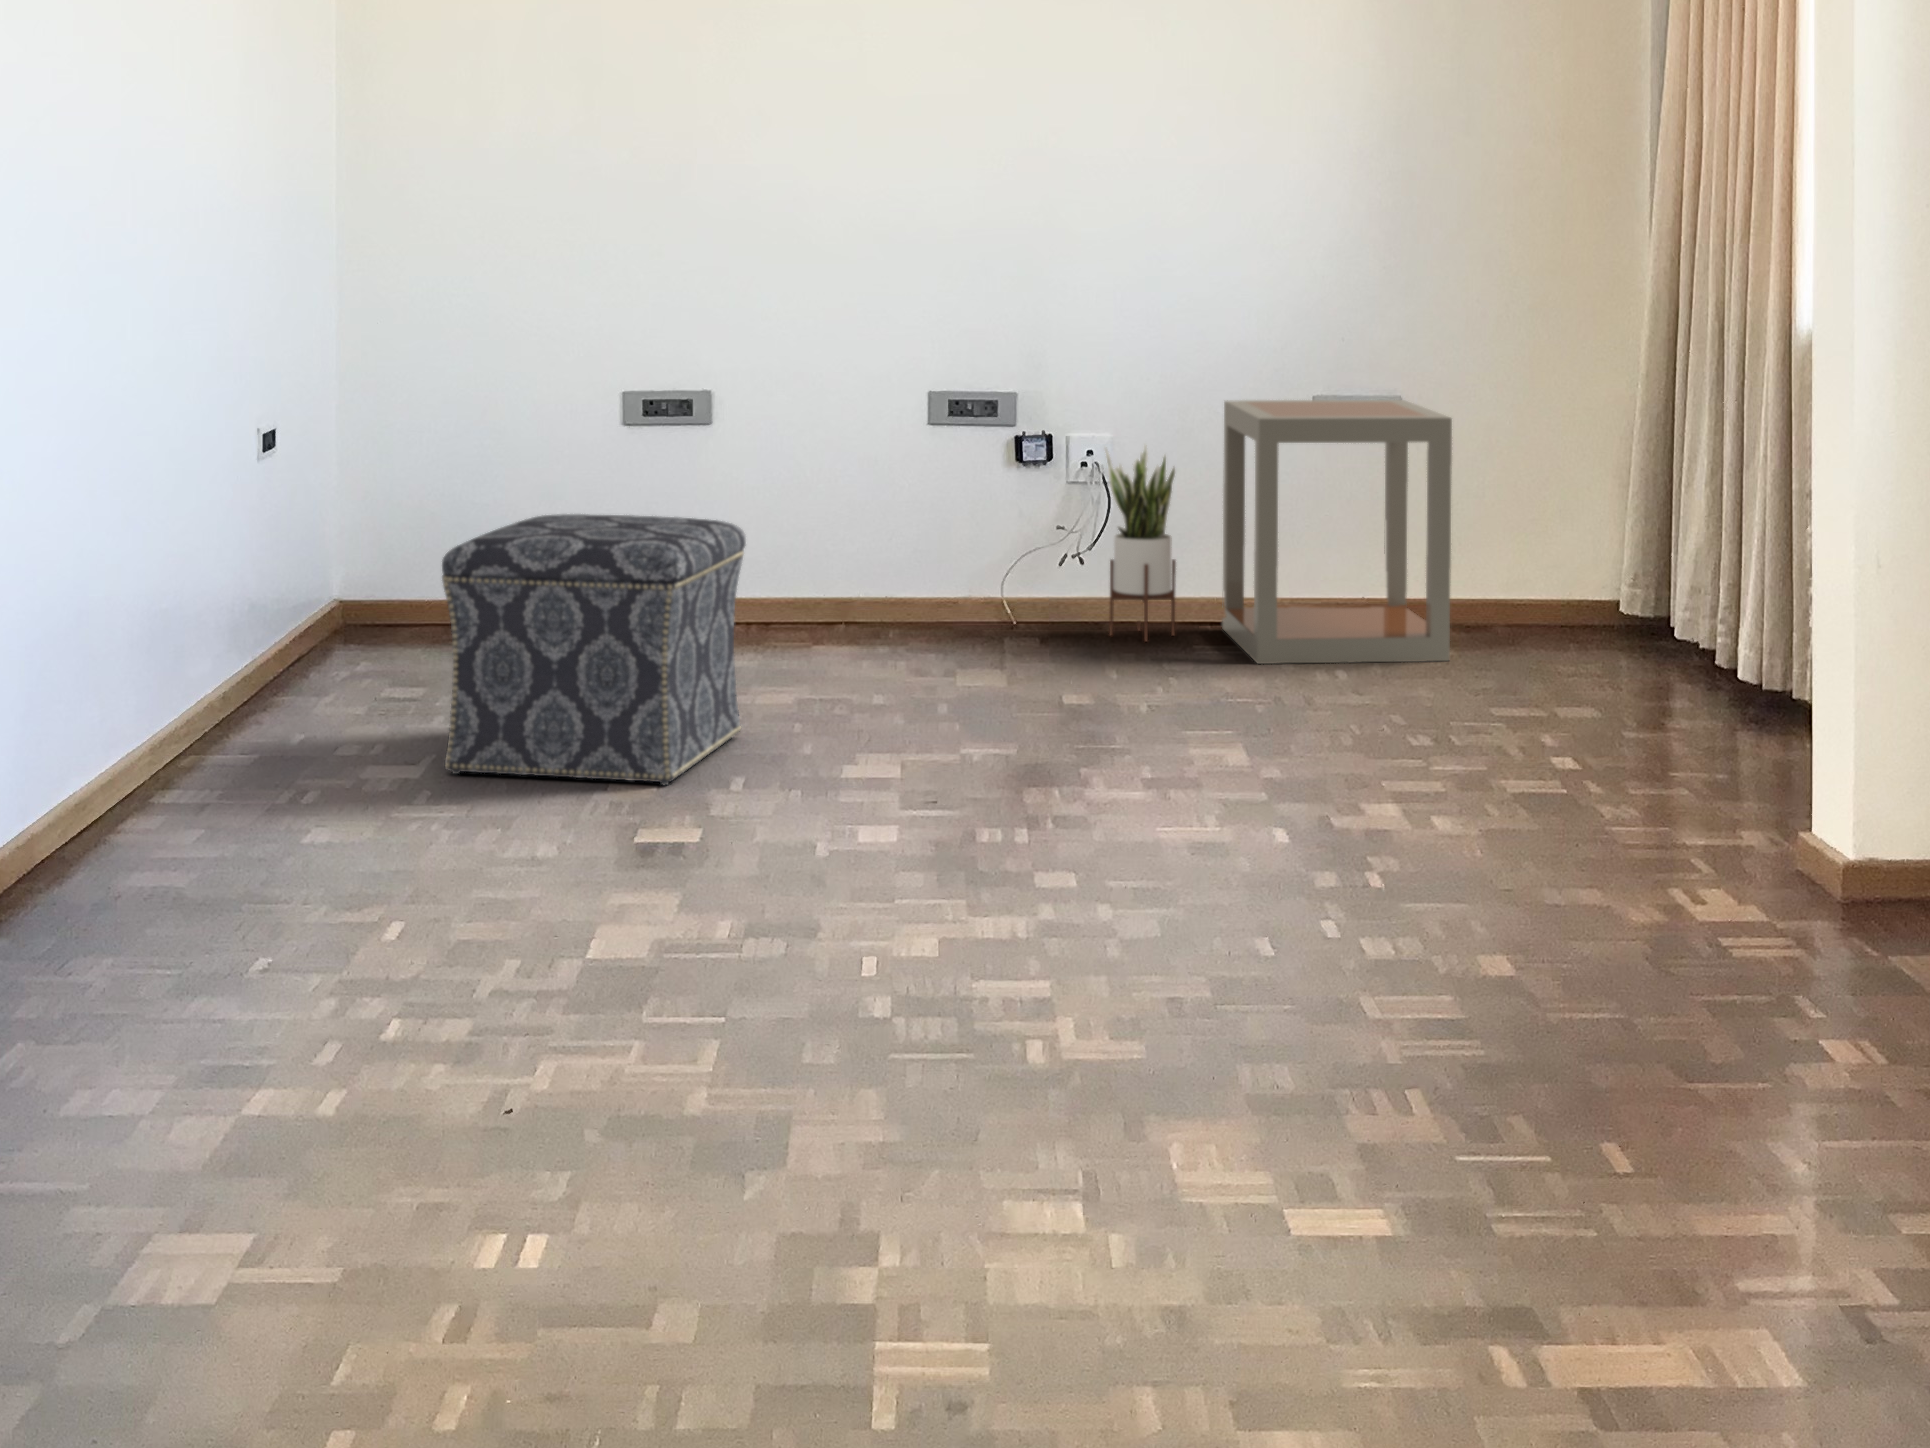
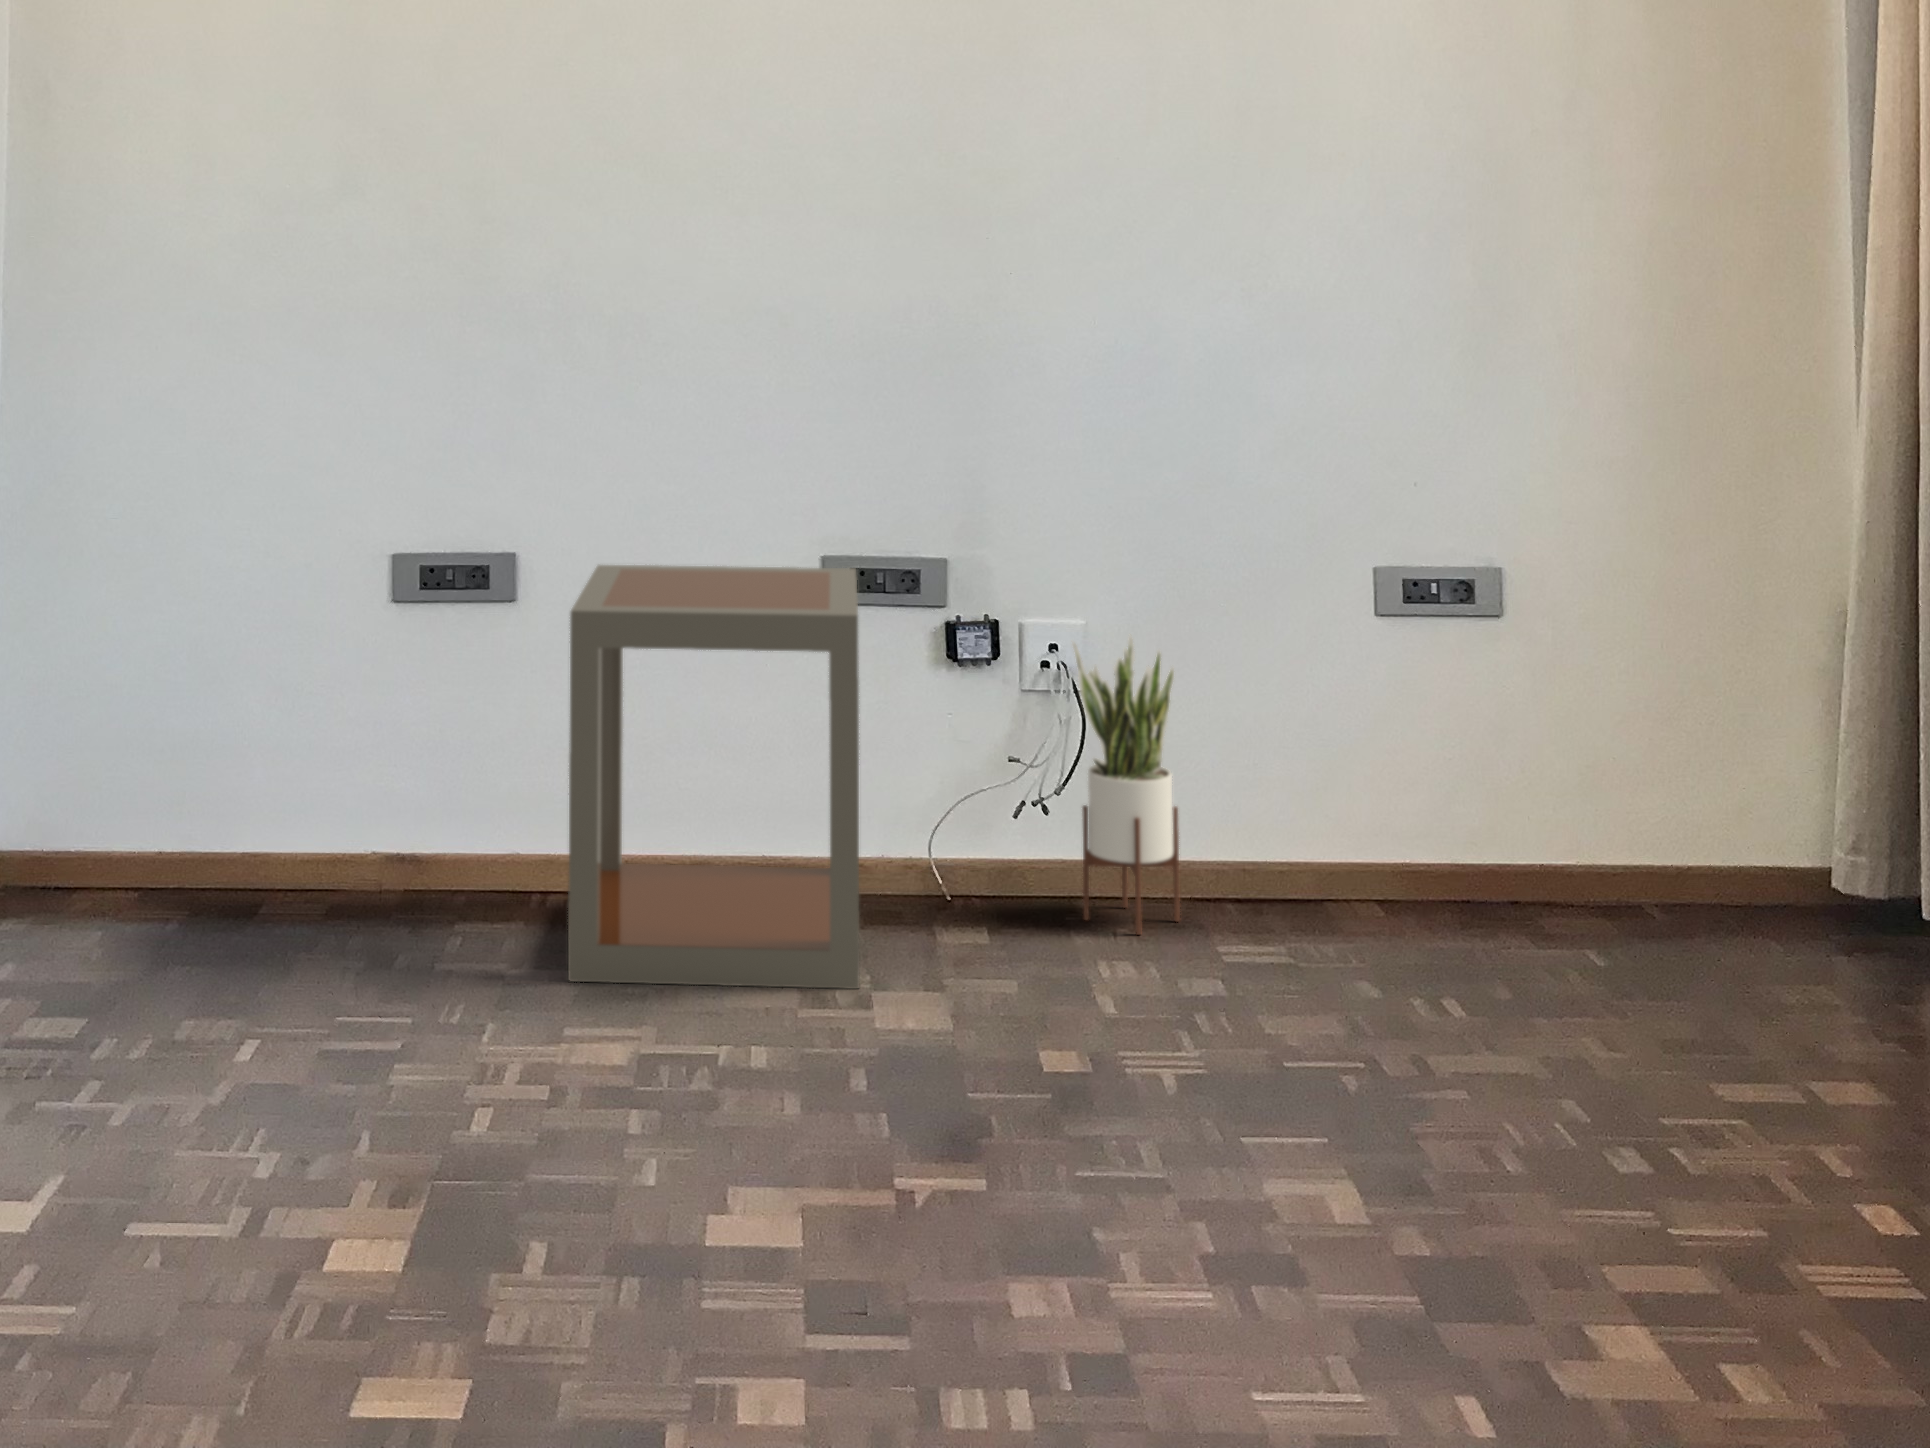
side table: present [1222,400,1452,664] -> present [568,565,860,989]
ottoman: present [442,514,746,785] -> none [27,799,529,1316]

